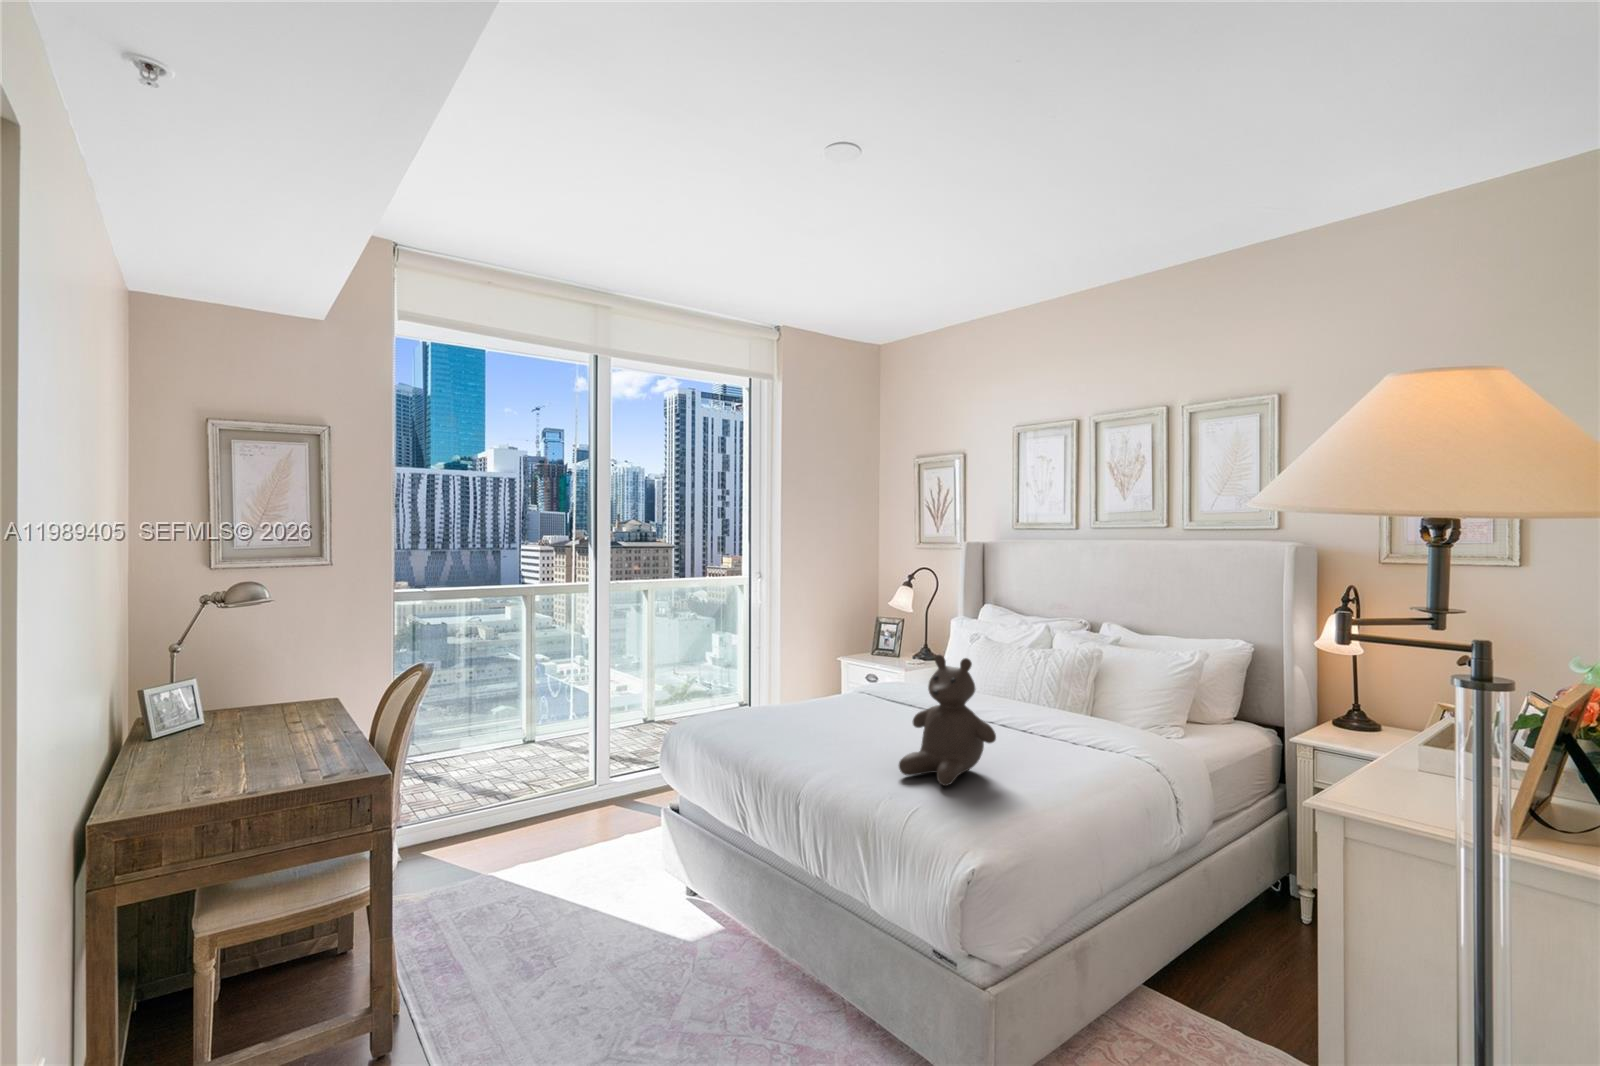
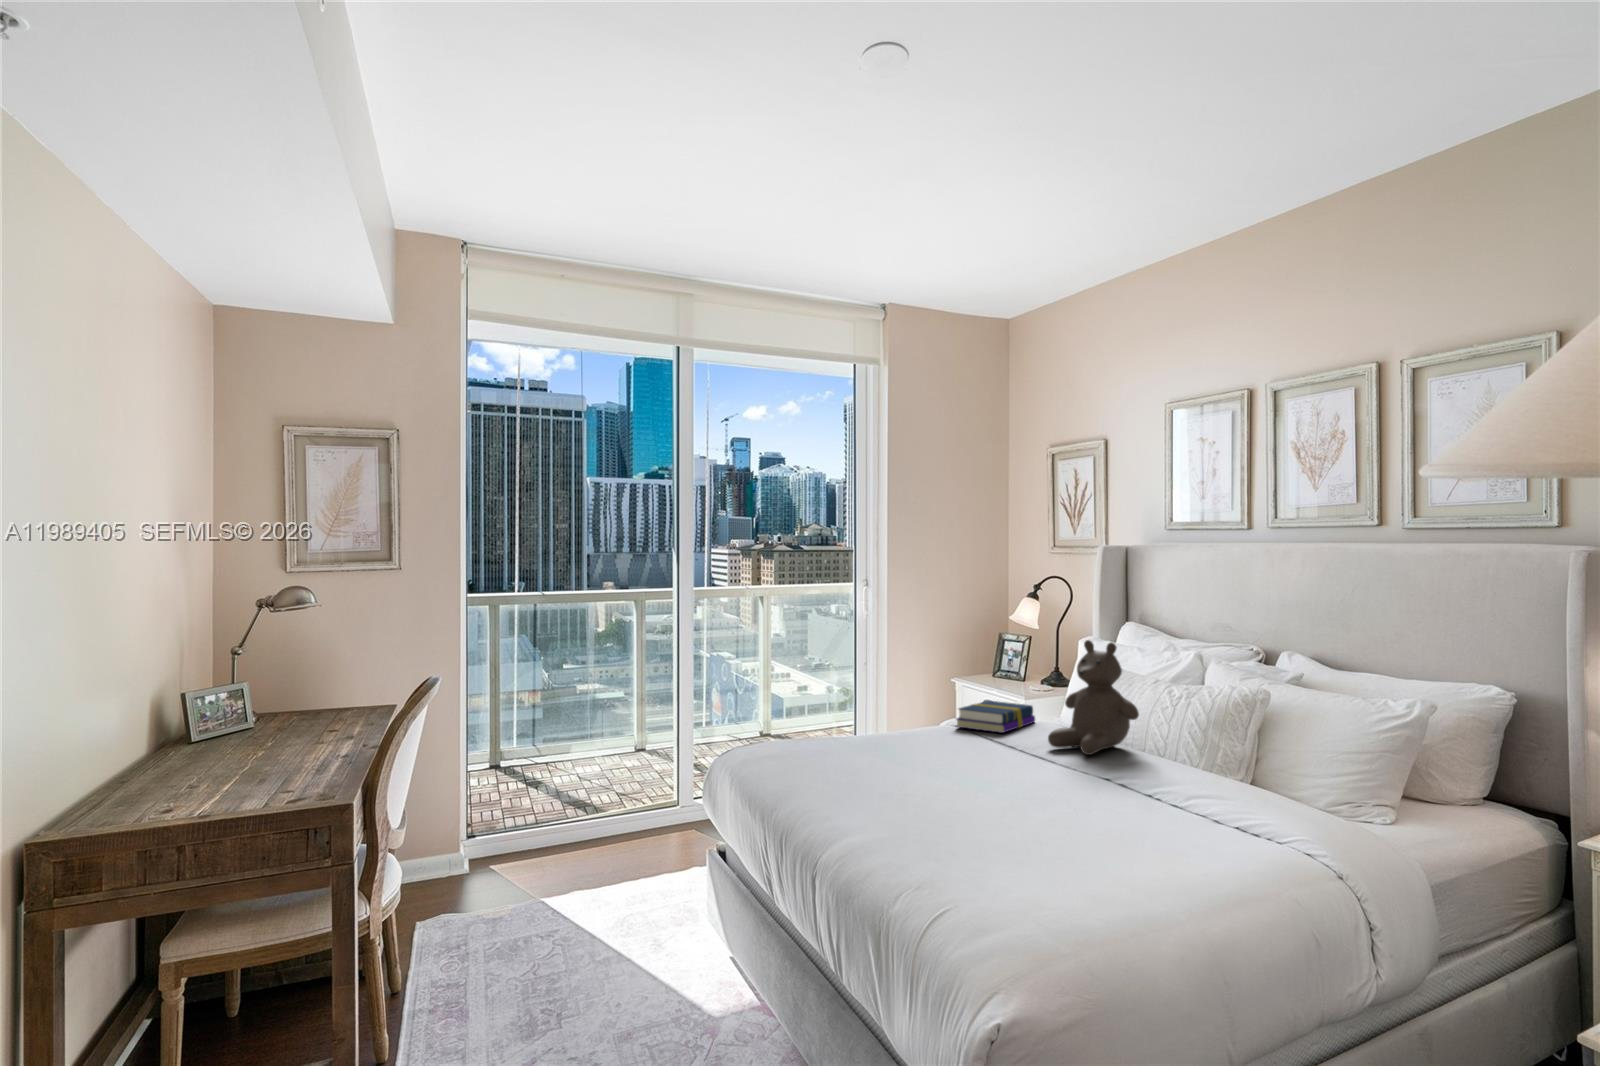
book: none [792,713,873,755] -> present [957,701,1035,733]

